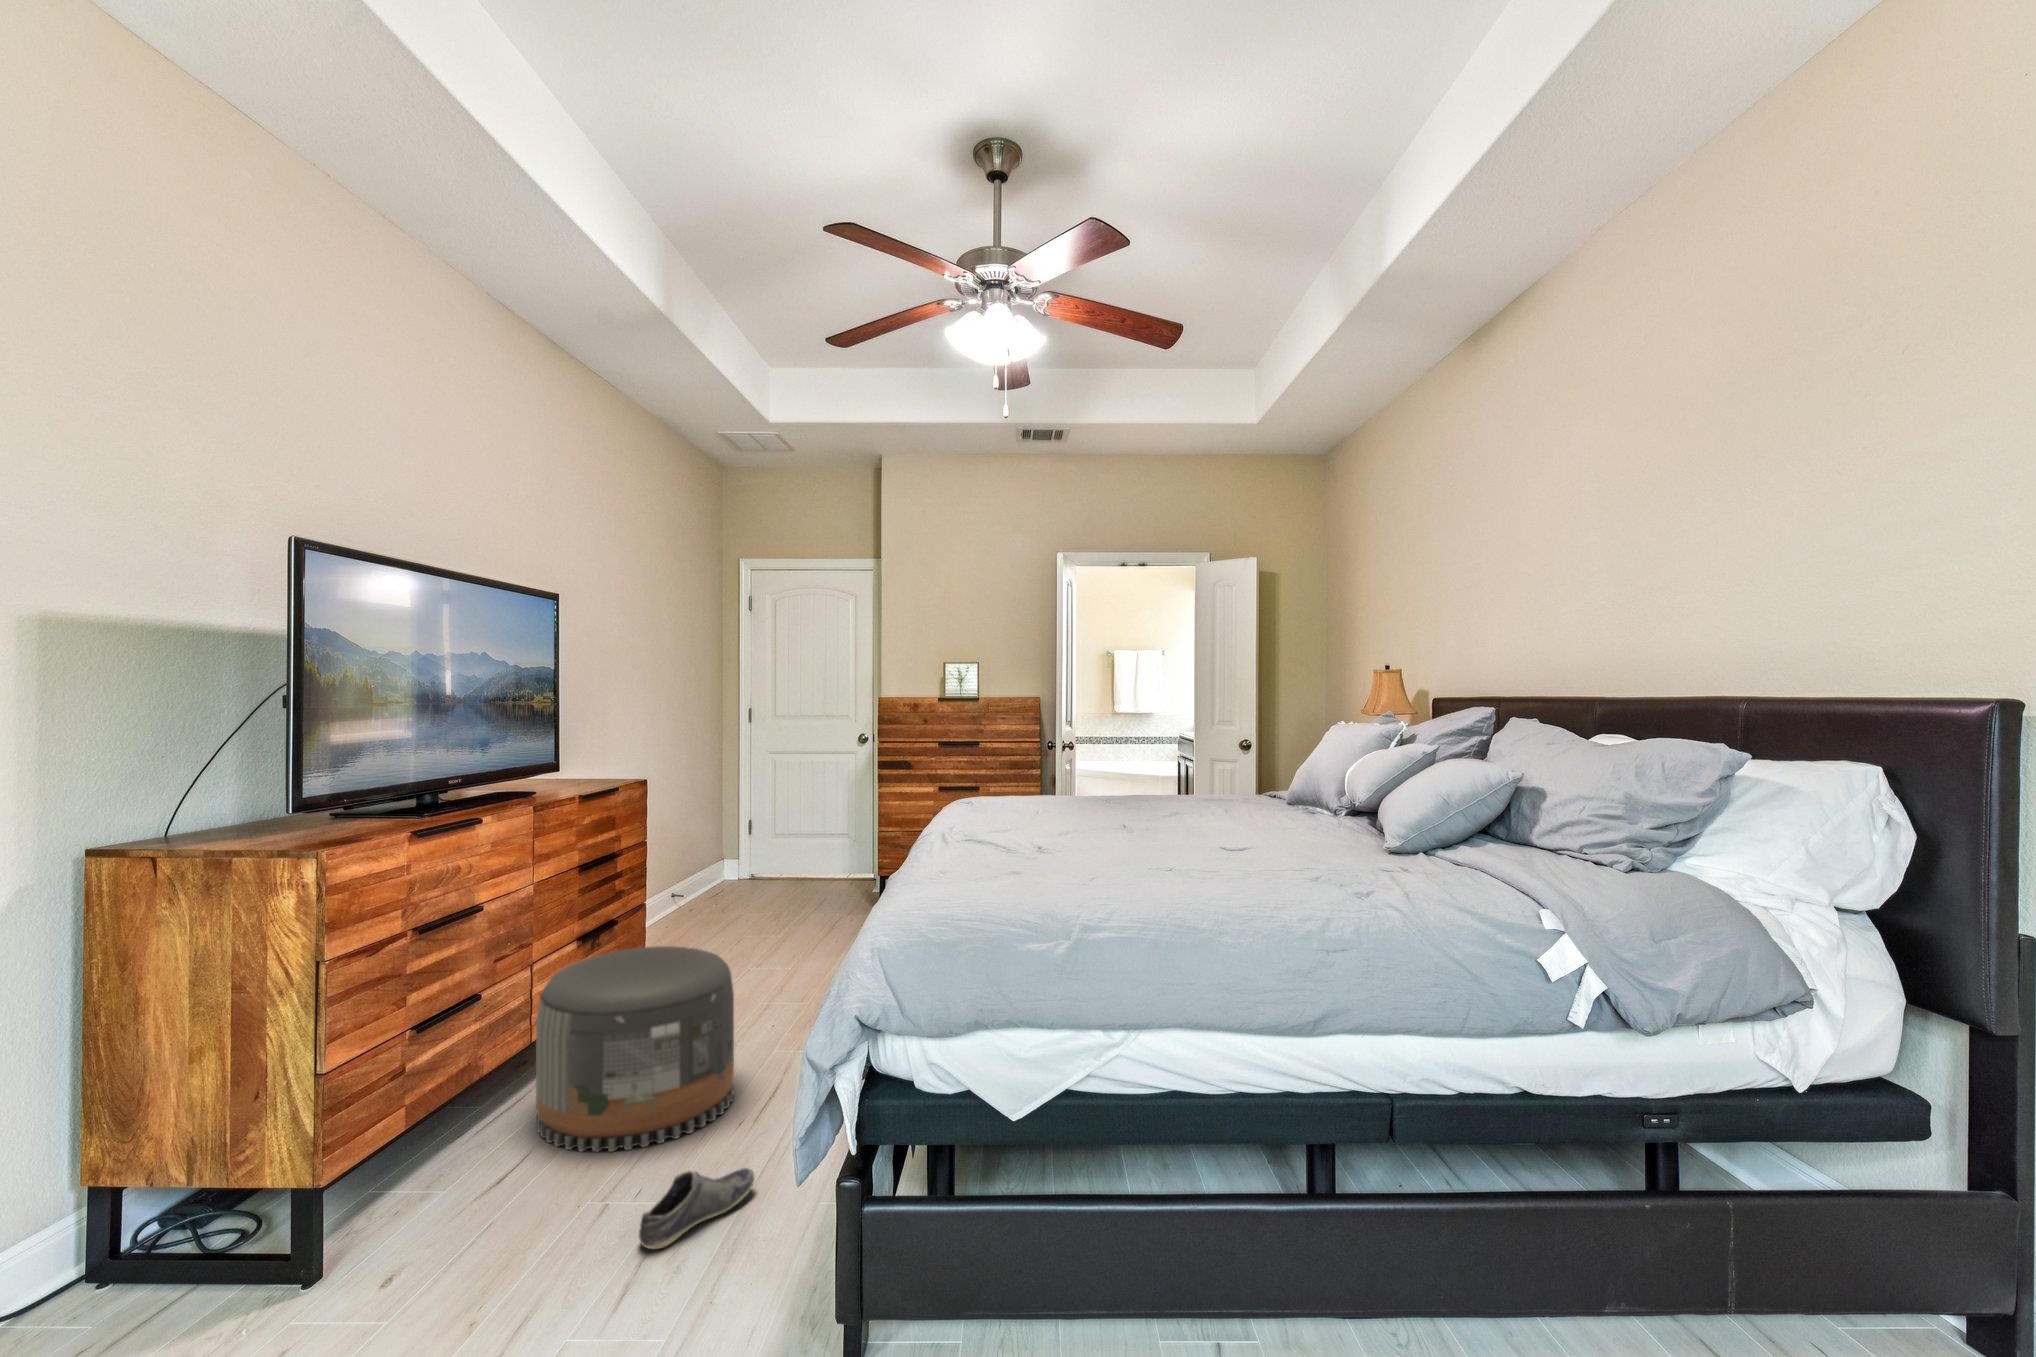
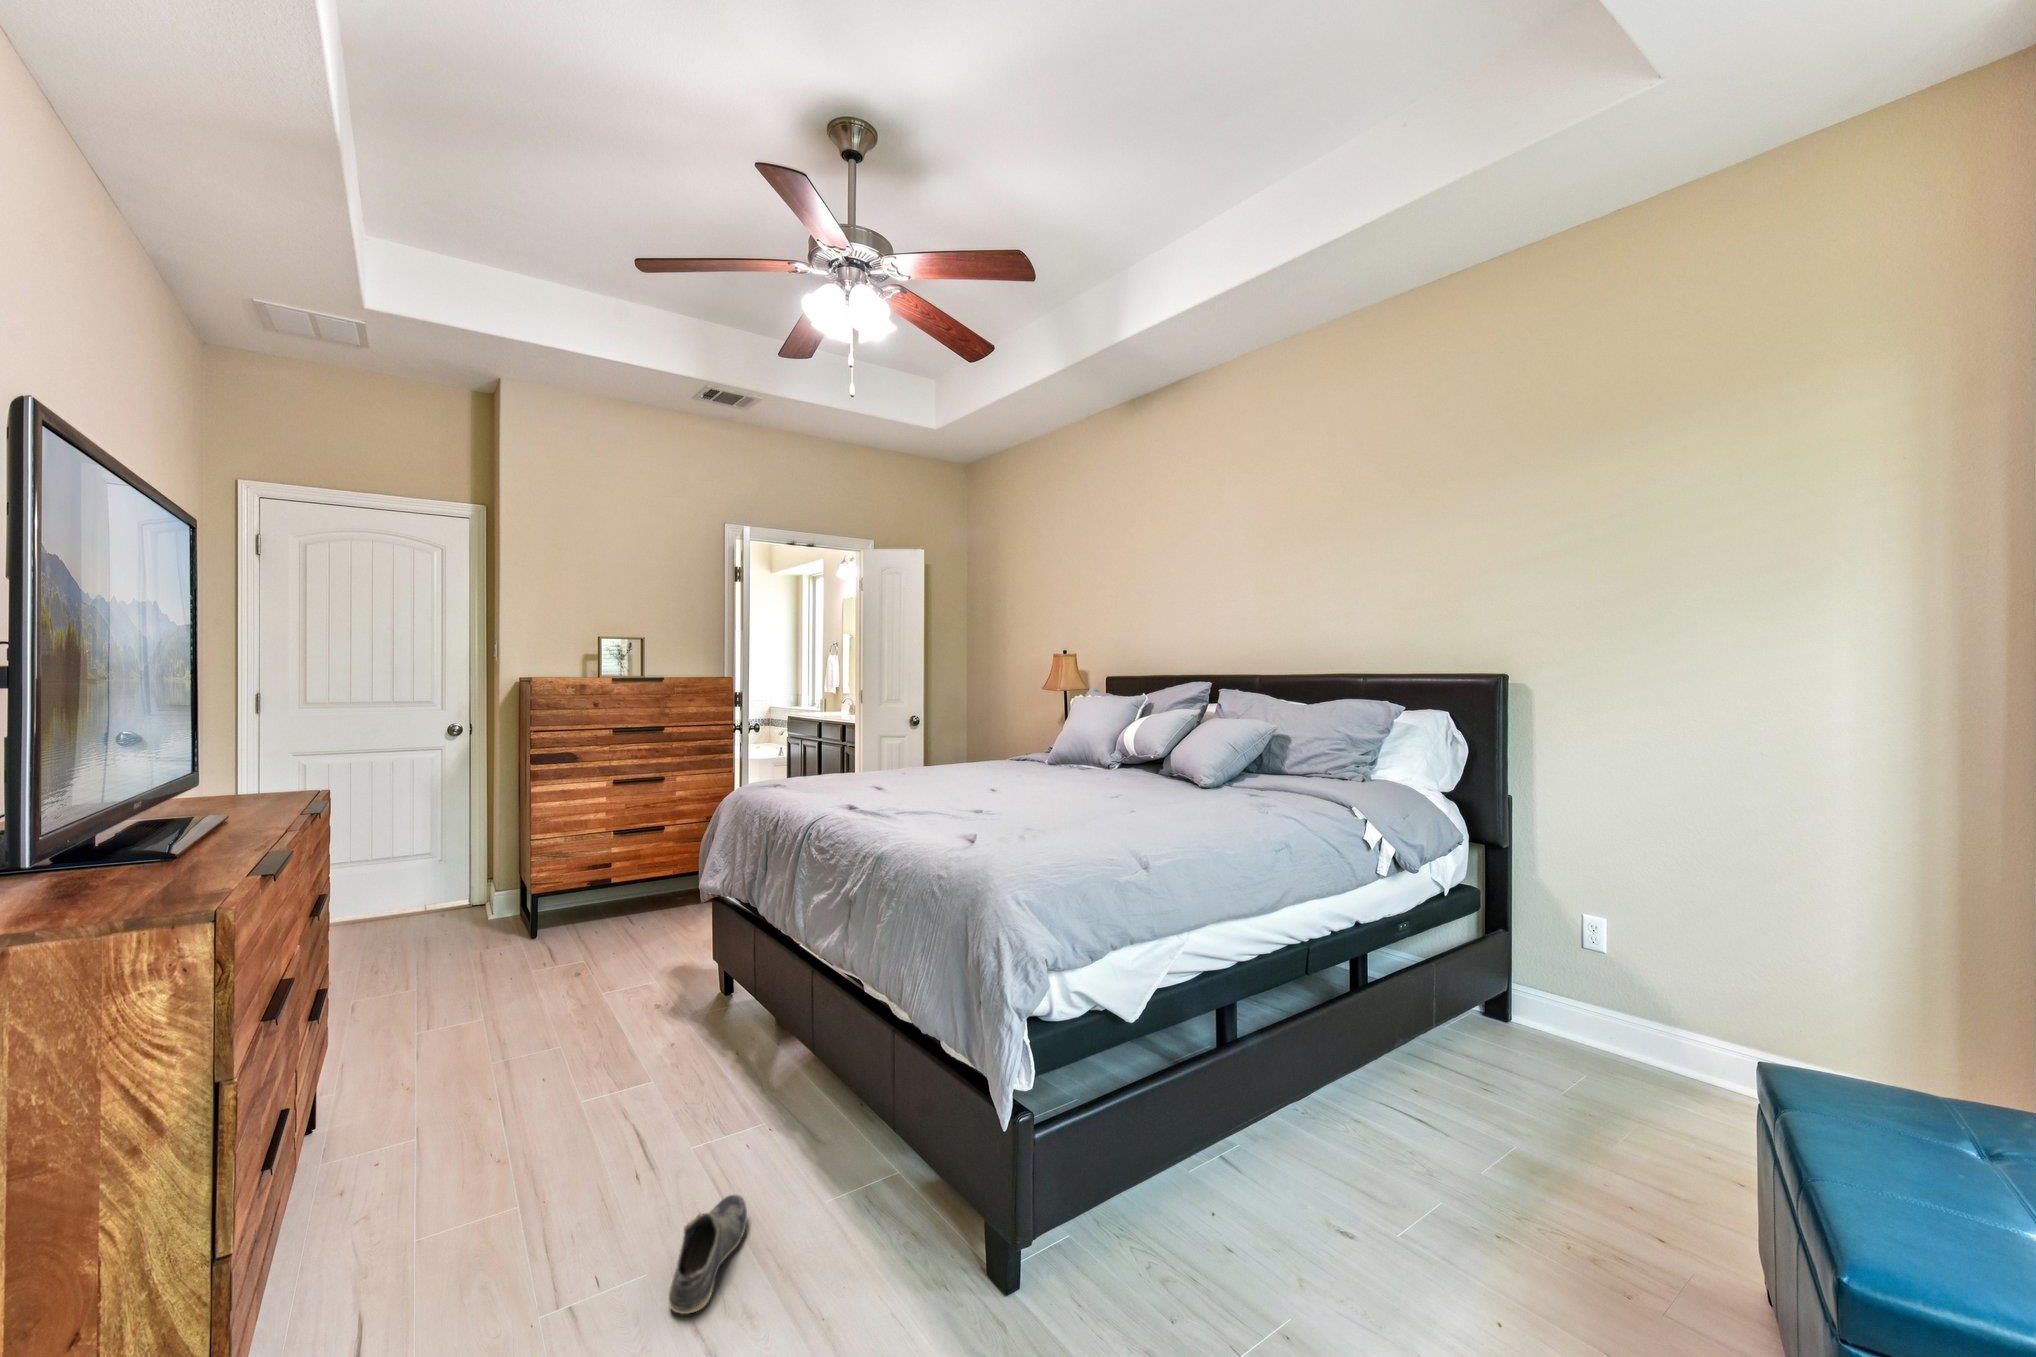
pouf: present [536,946,734,1152] -> none [338,982,612,1268]

